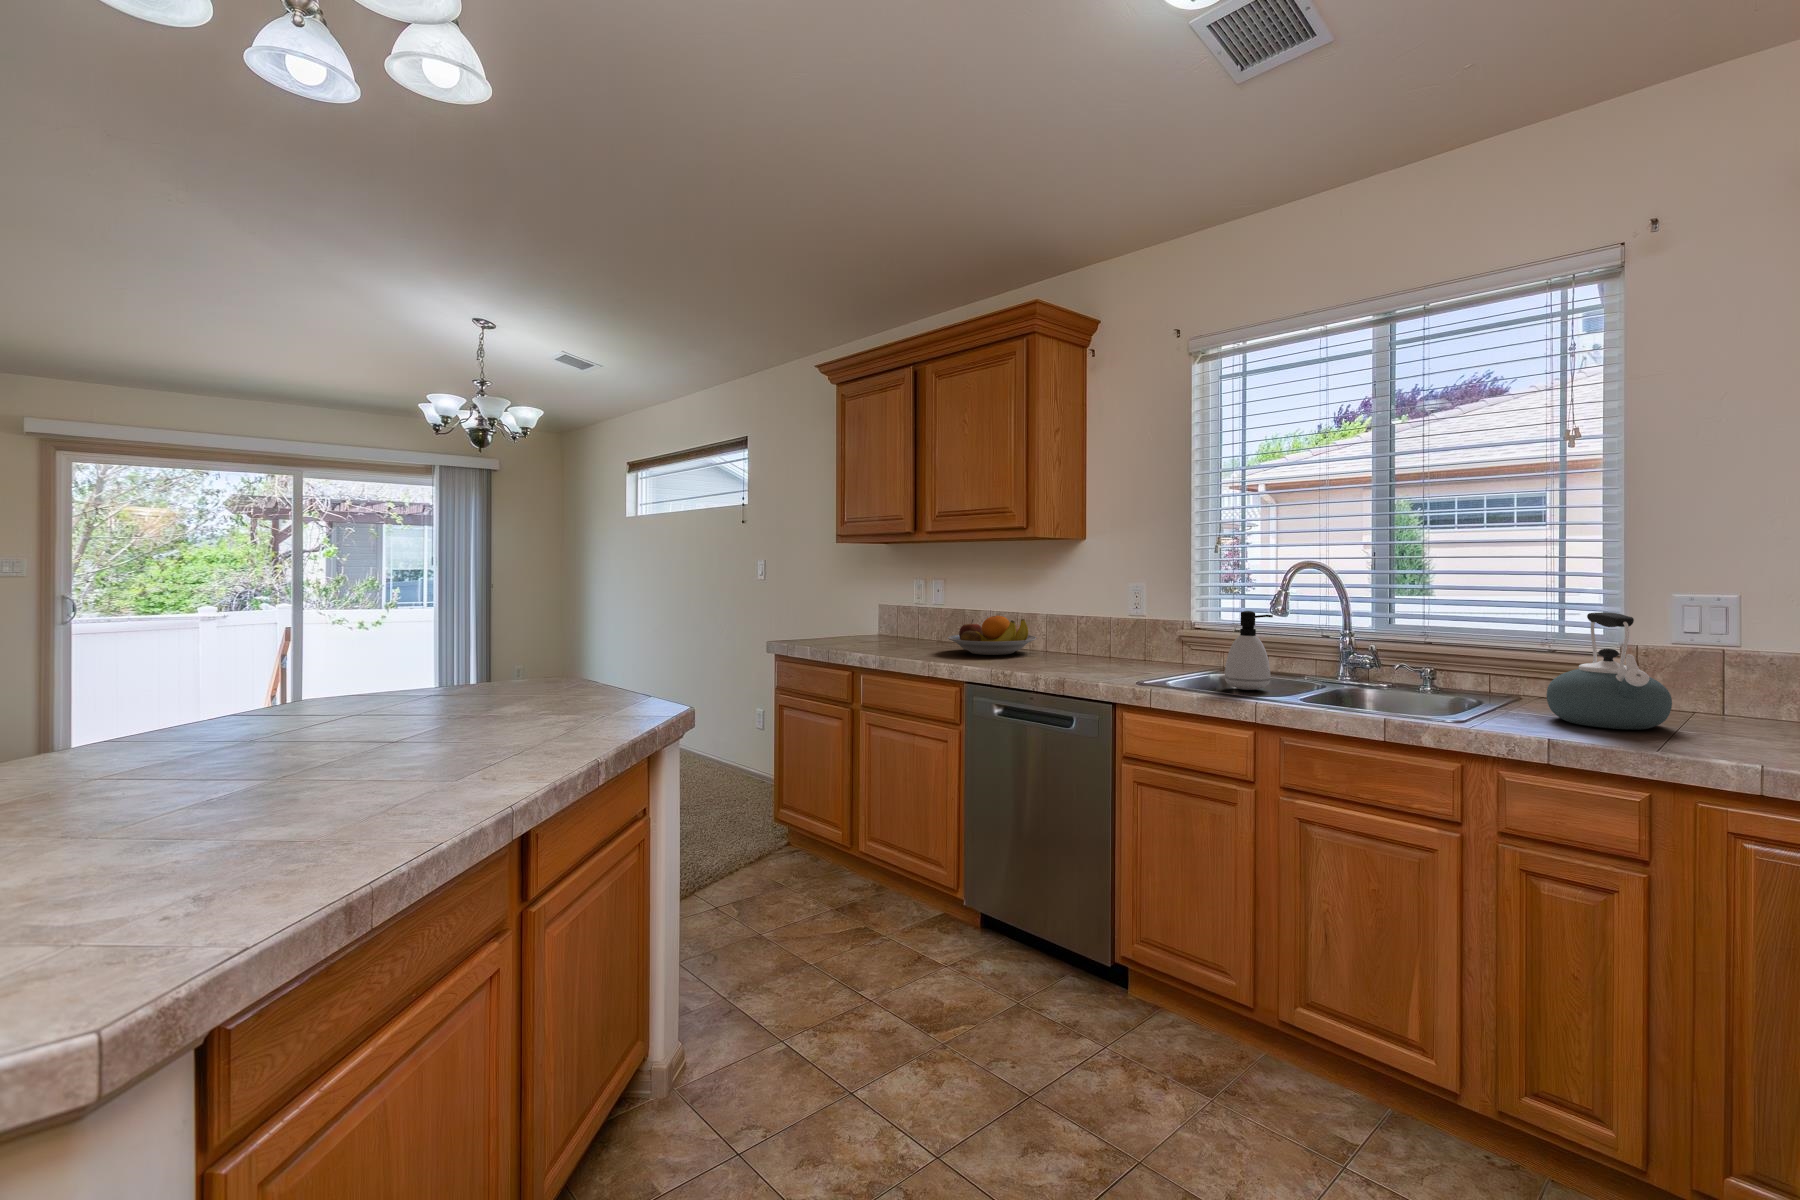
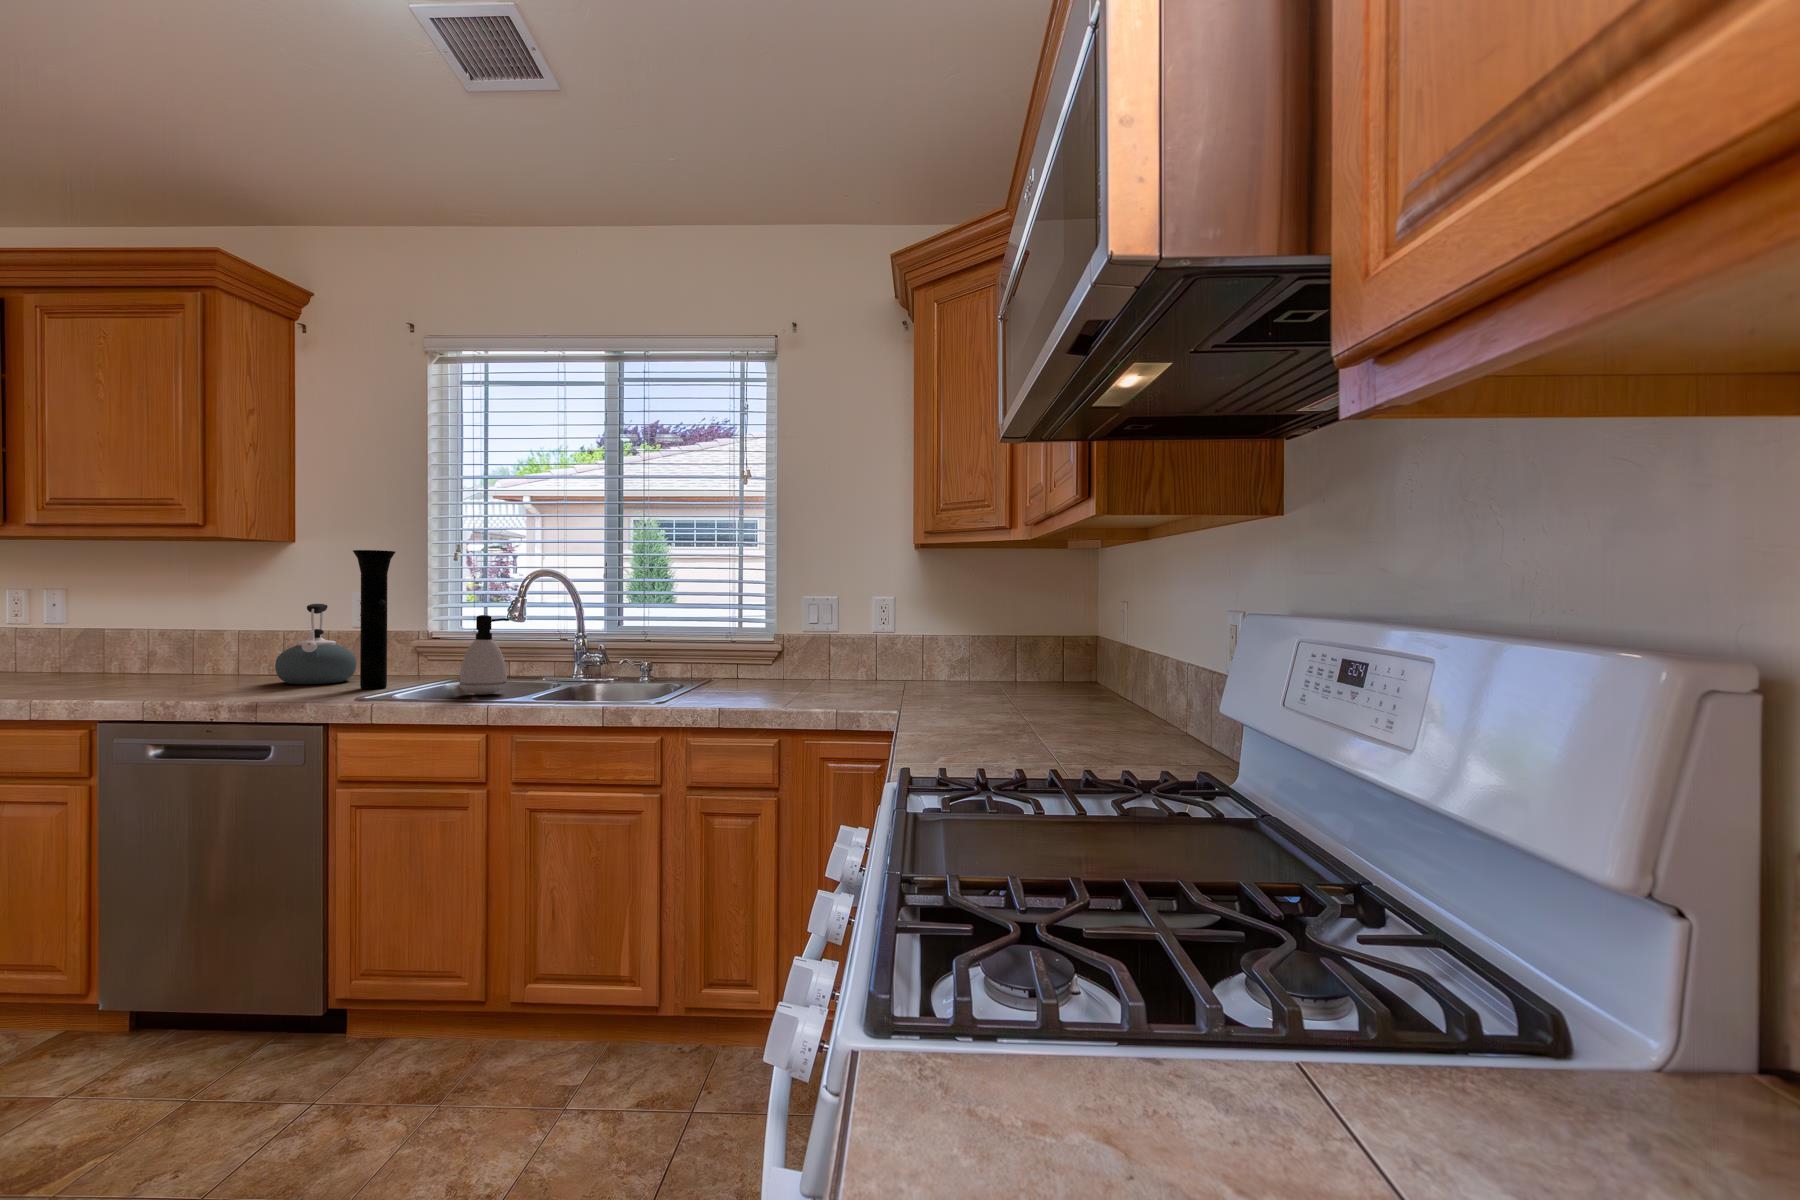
vase: none [1130,548,1165,673] -> present [353,550,395,689]
kettle: present [1547,612,1672,730] -> present [275,604,357,684]
fruit bowl: present [948,616,1037,655] -> none [73,633,225,684]

